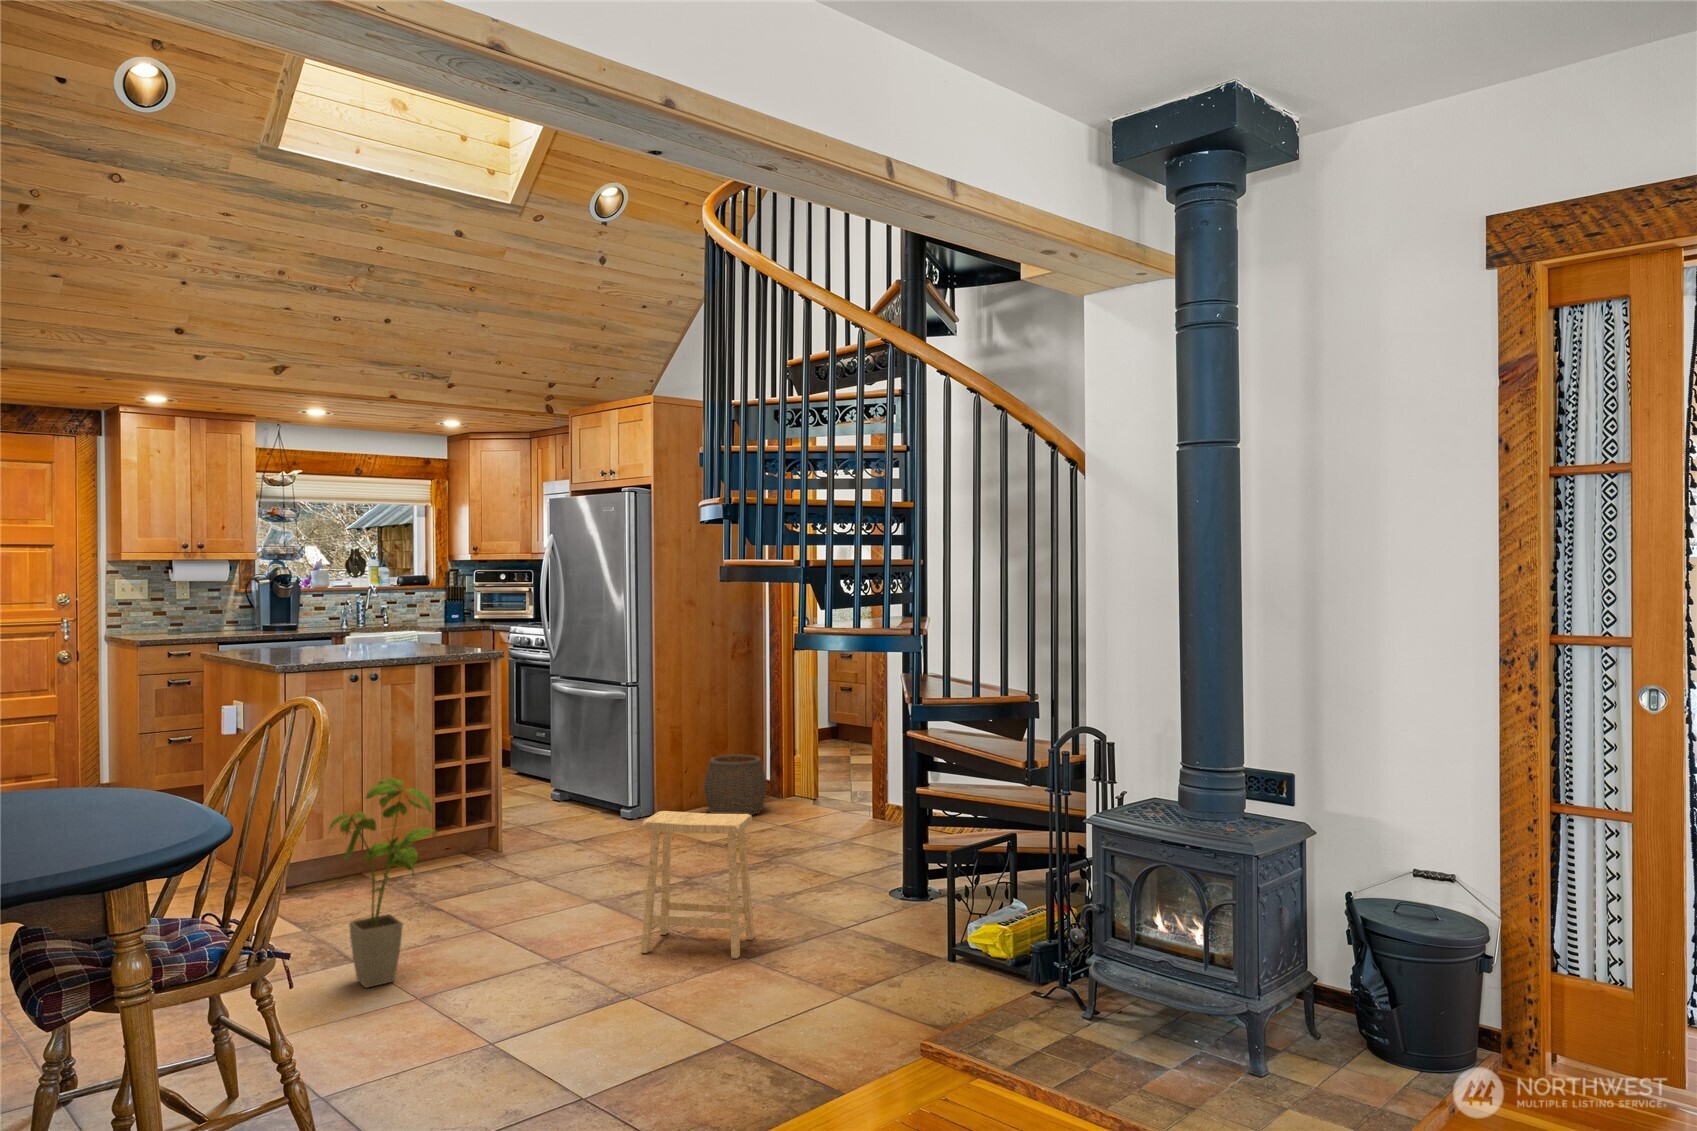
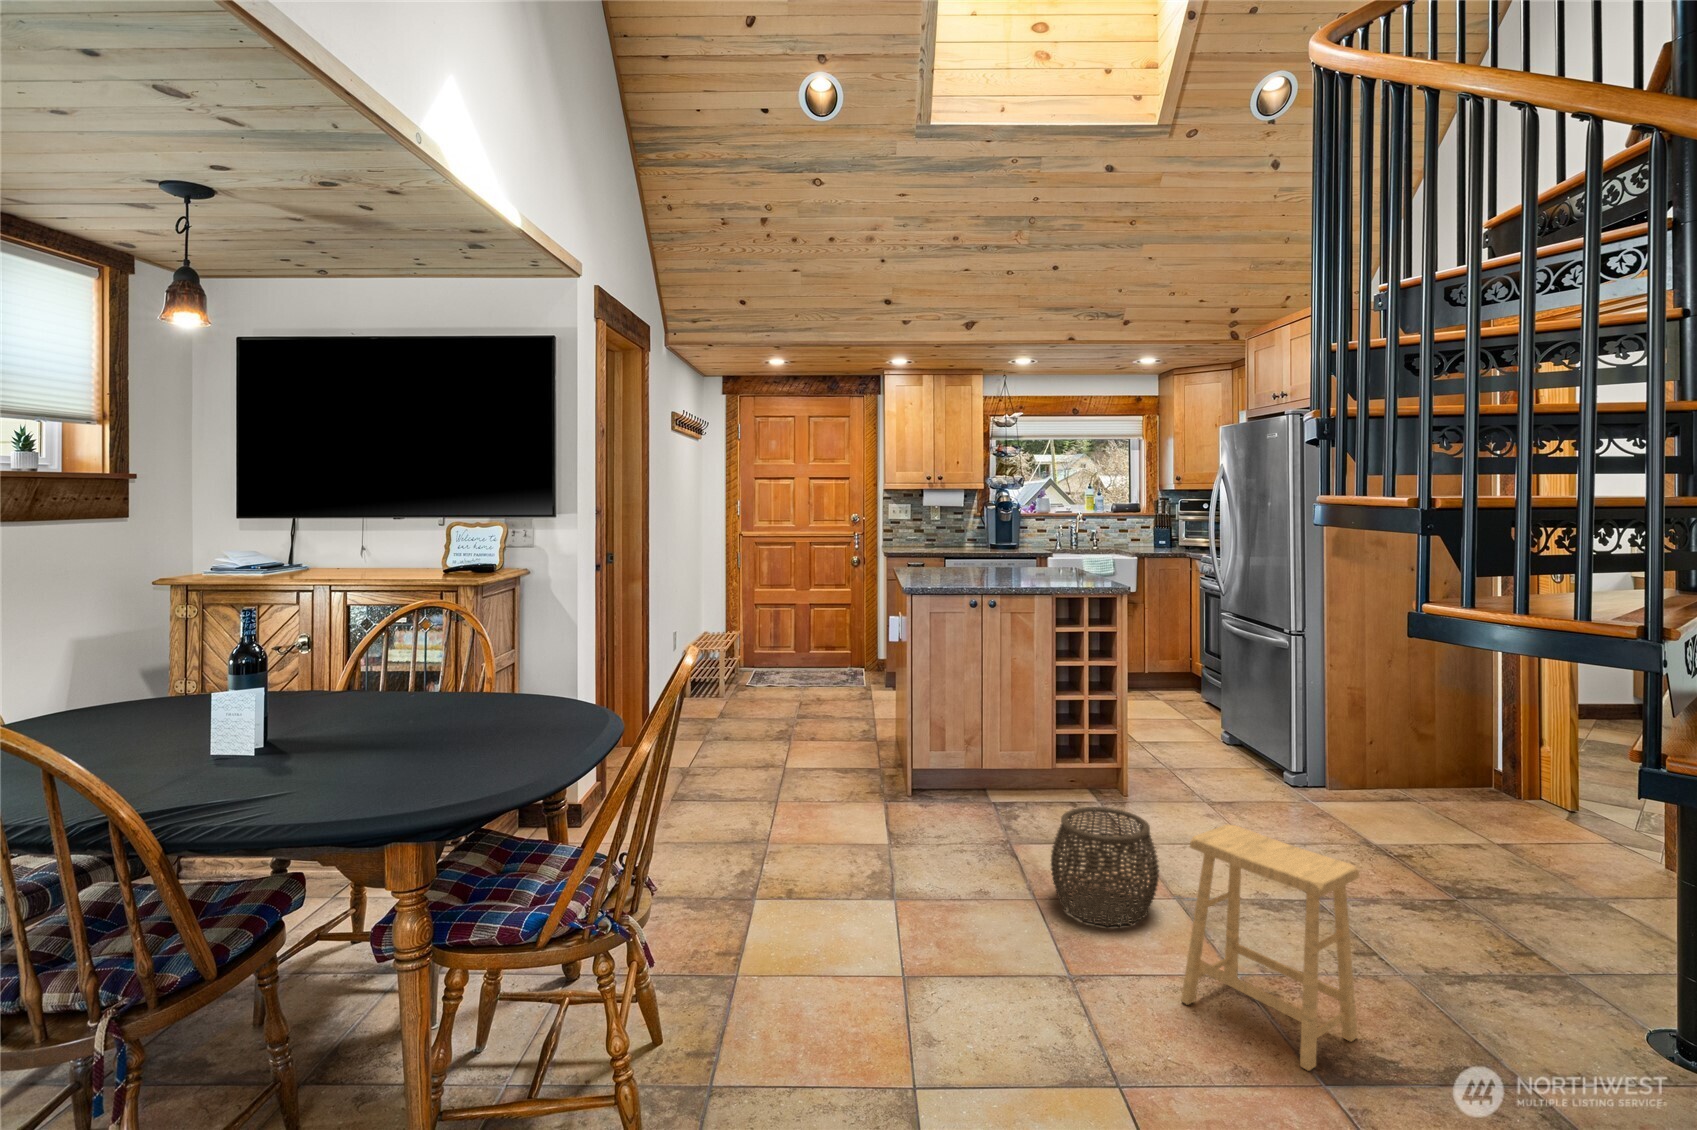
woven basket: present [704,755,767,815] -> present [1051,807,1159,926]
house plant: present [330,778,437,988] -> none [858,726,970,935]

